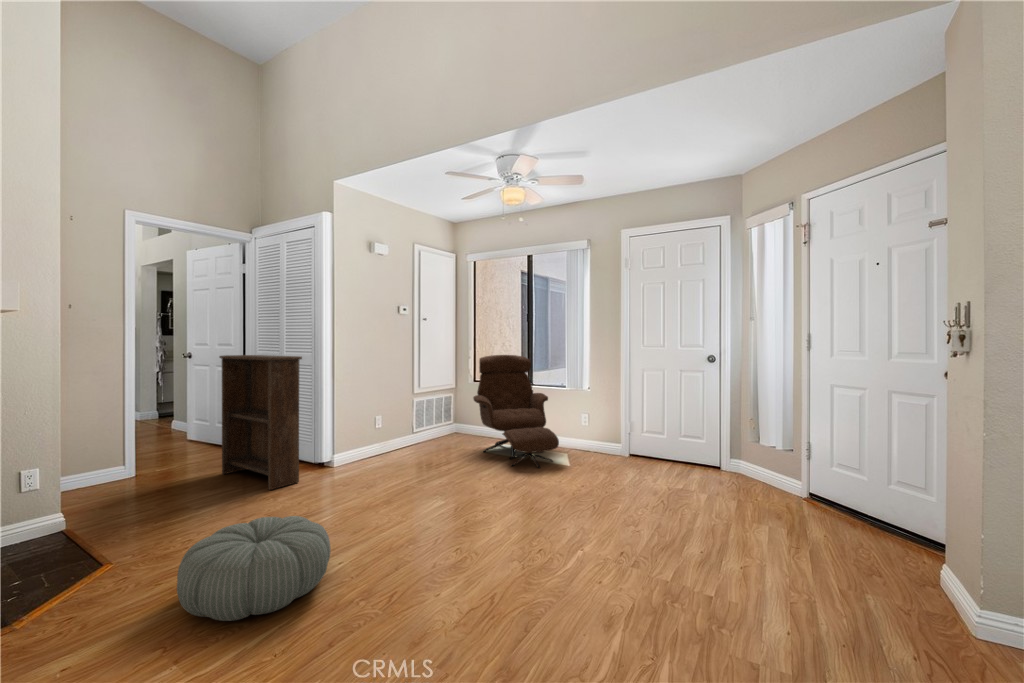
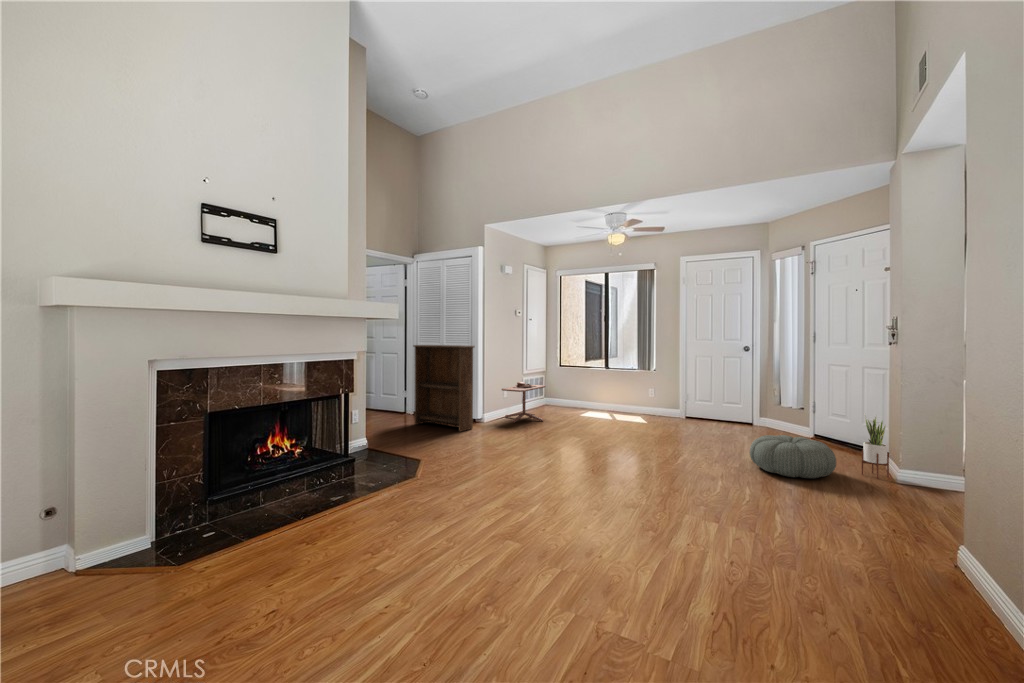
lounge chair: present [473,355,559,468] -> none [569,347,638,424]
side table: none [360,406,434,468] -> present [502,382,545,423]
potted plant: none [899,482,953,622] -> present [862,412,889,479]
pouf: present [177,516,331,621] -> present [750,435,836,478]

